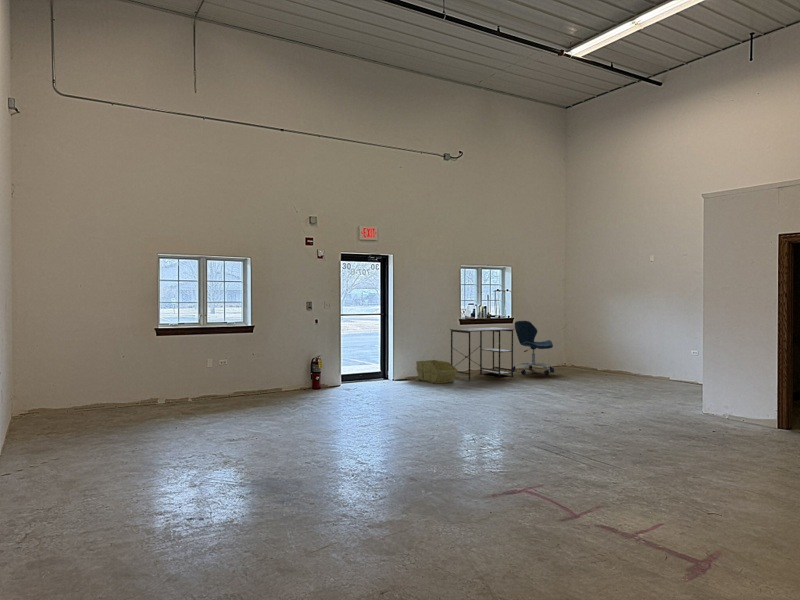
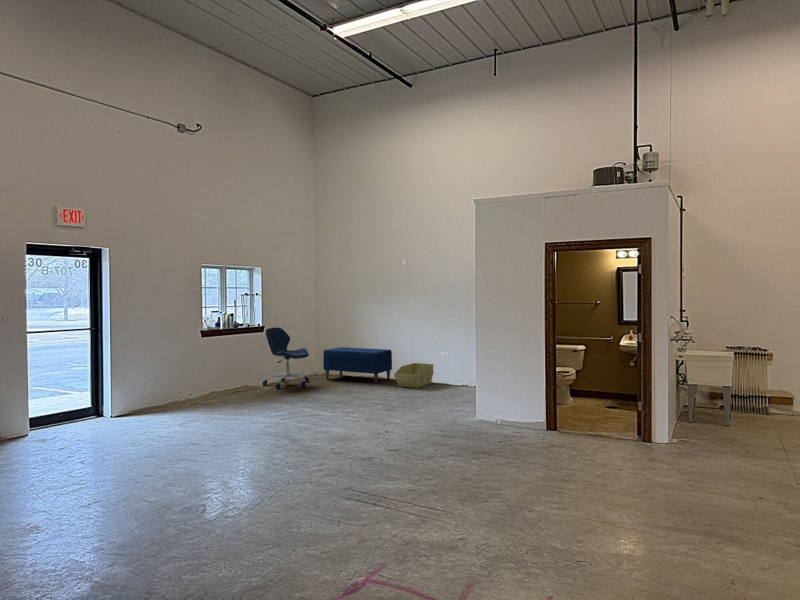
desk: present [450,327,514,380] -> none [190,337,268,404]
bench: none [568,342,638,378] -> present [323,347,392,383]
storage bin: present [416,360,457,384] -> present [394,363,433,388]

